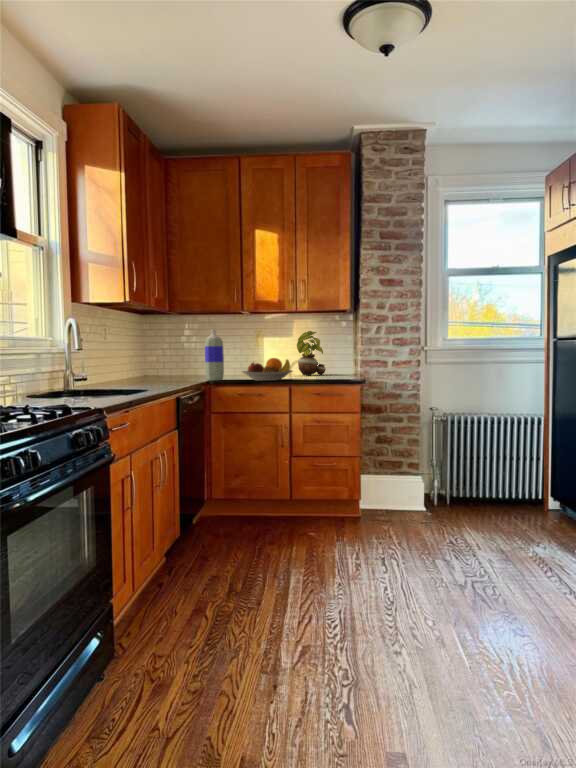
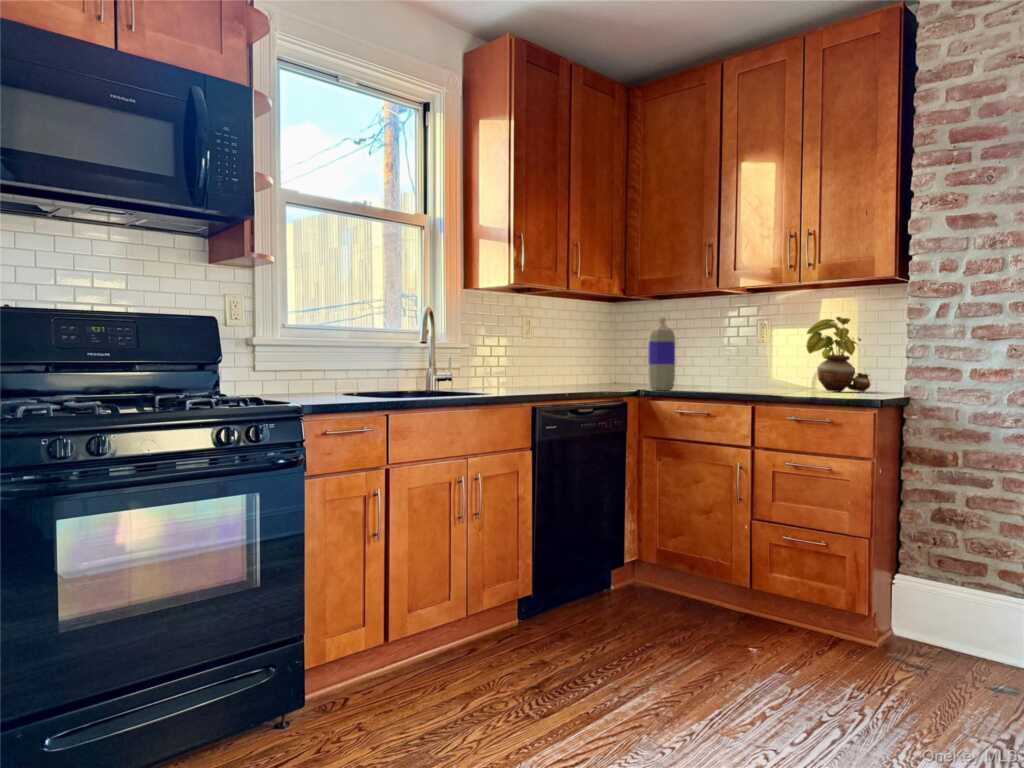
fruit bowl: present [242,358,292,381] -> none [683,359,765,394]

